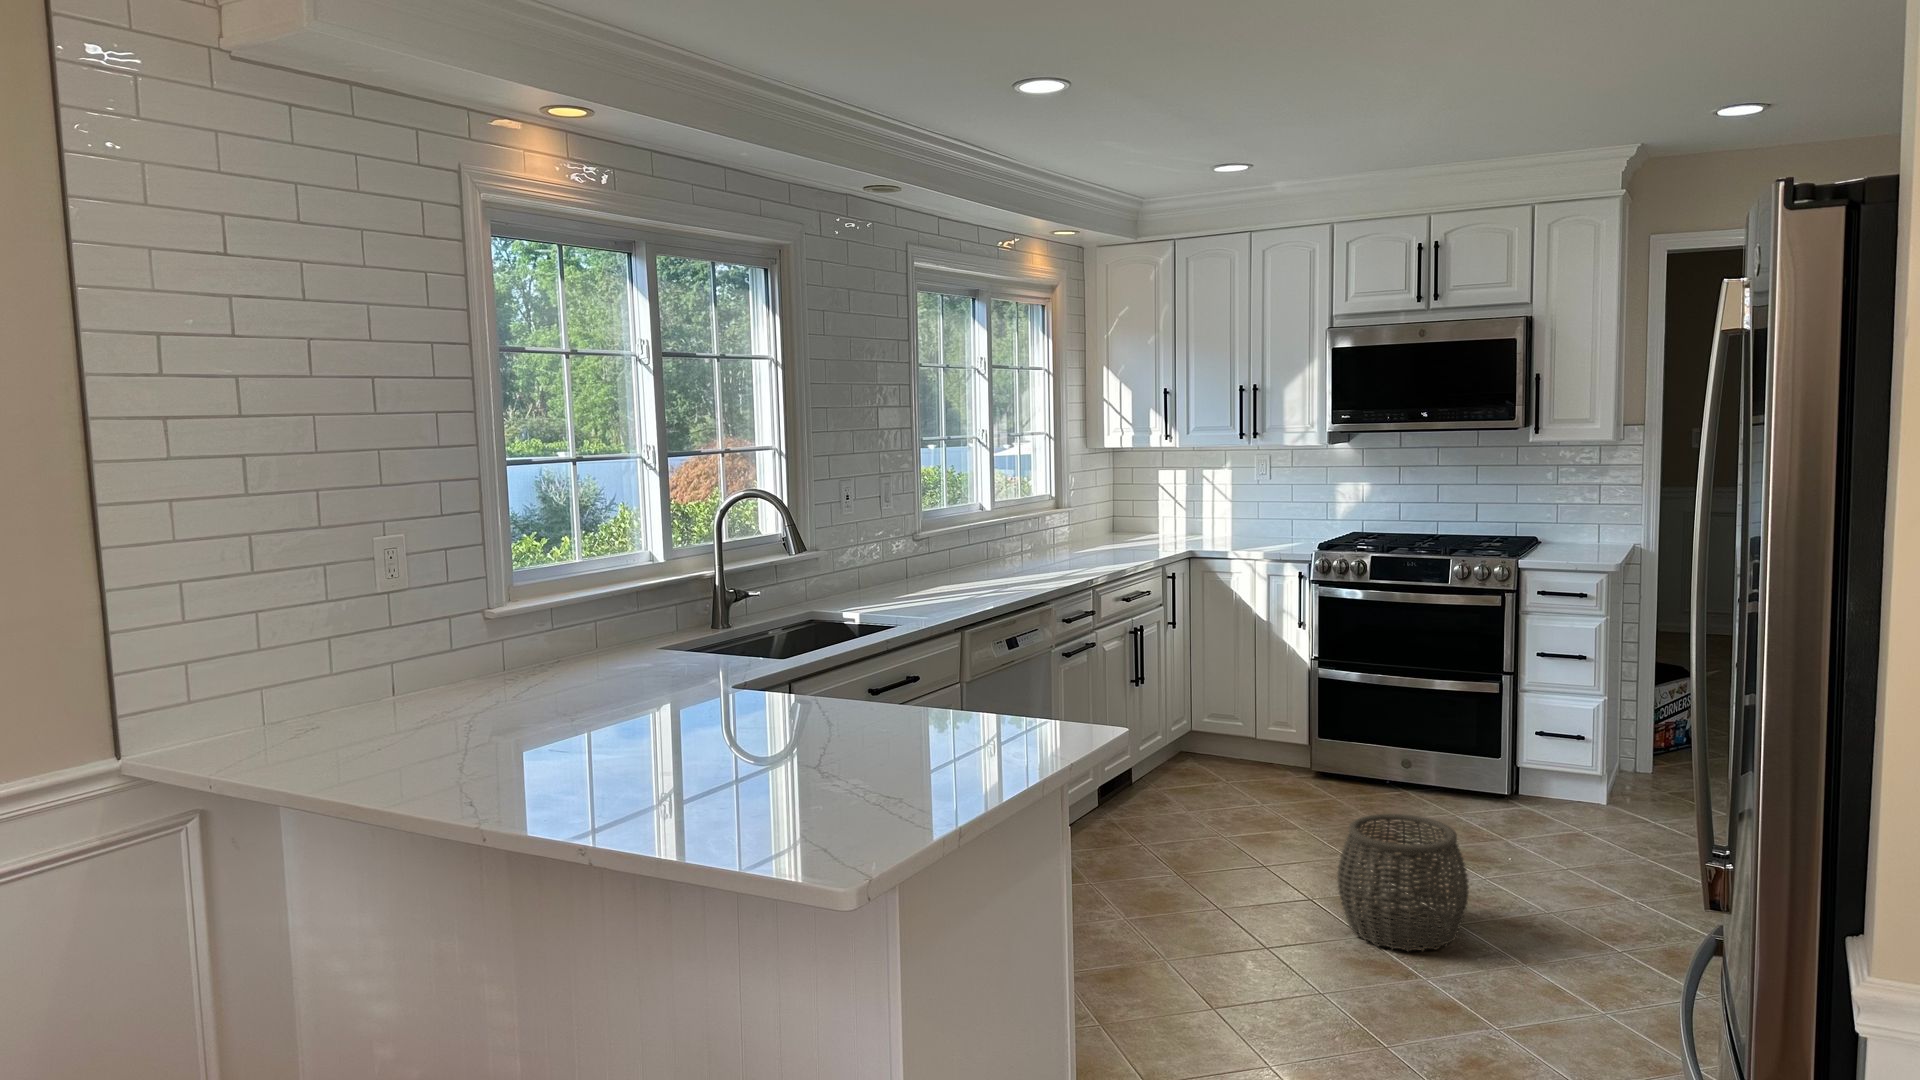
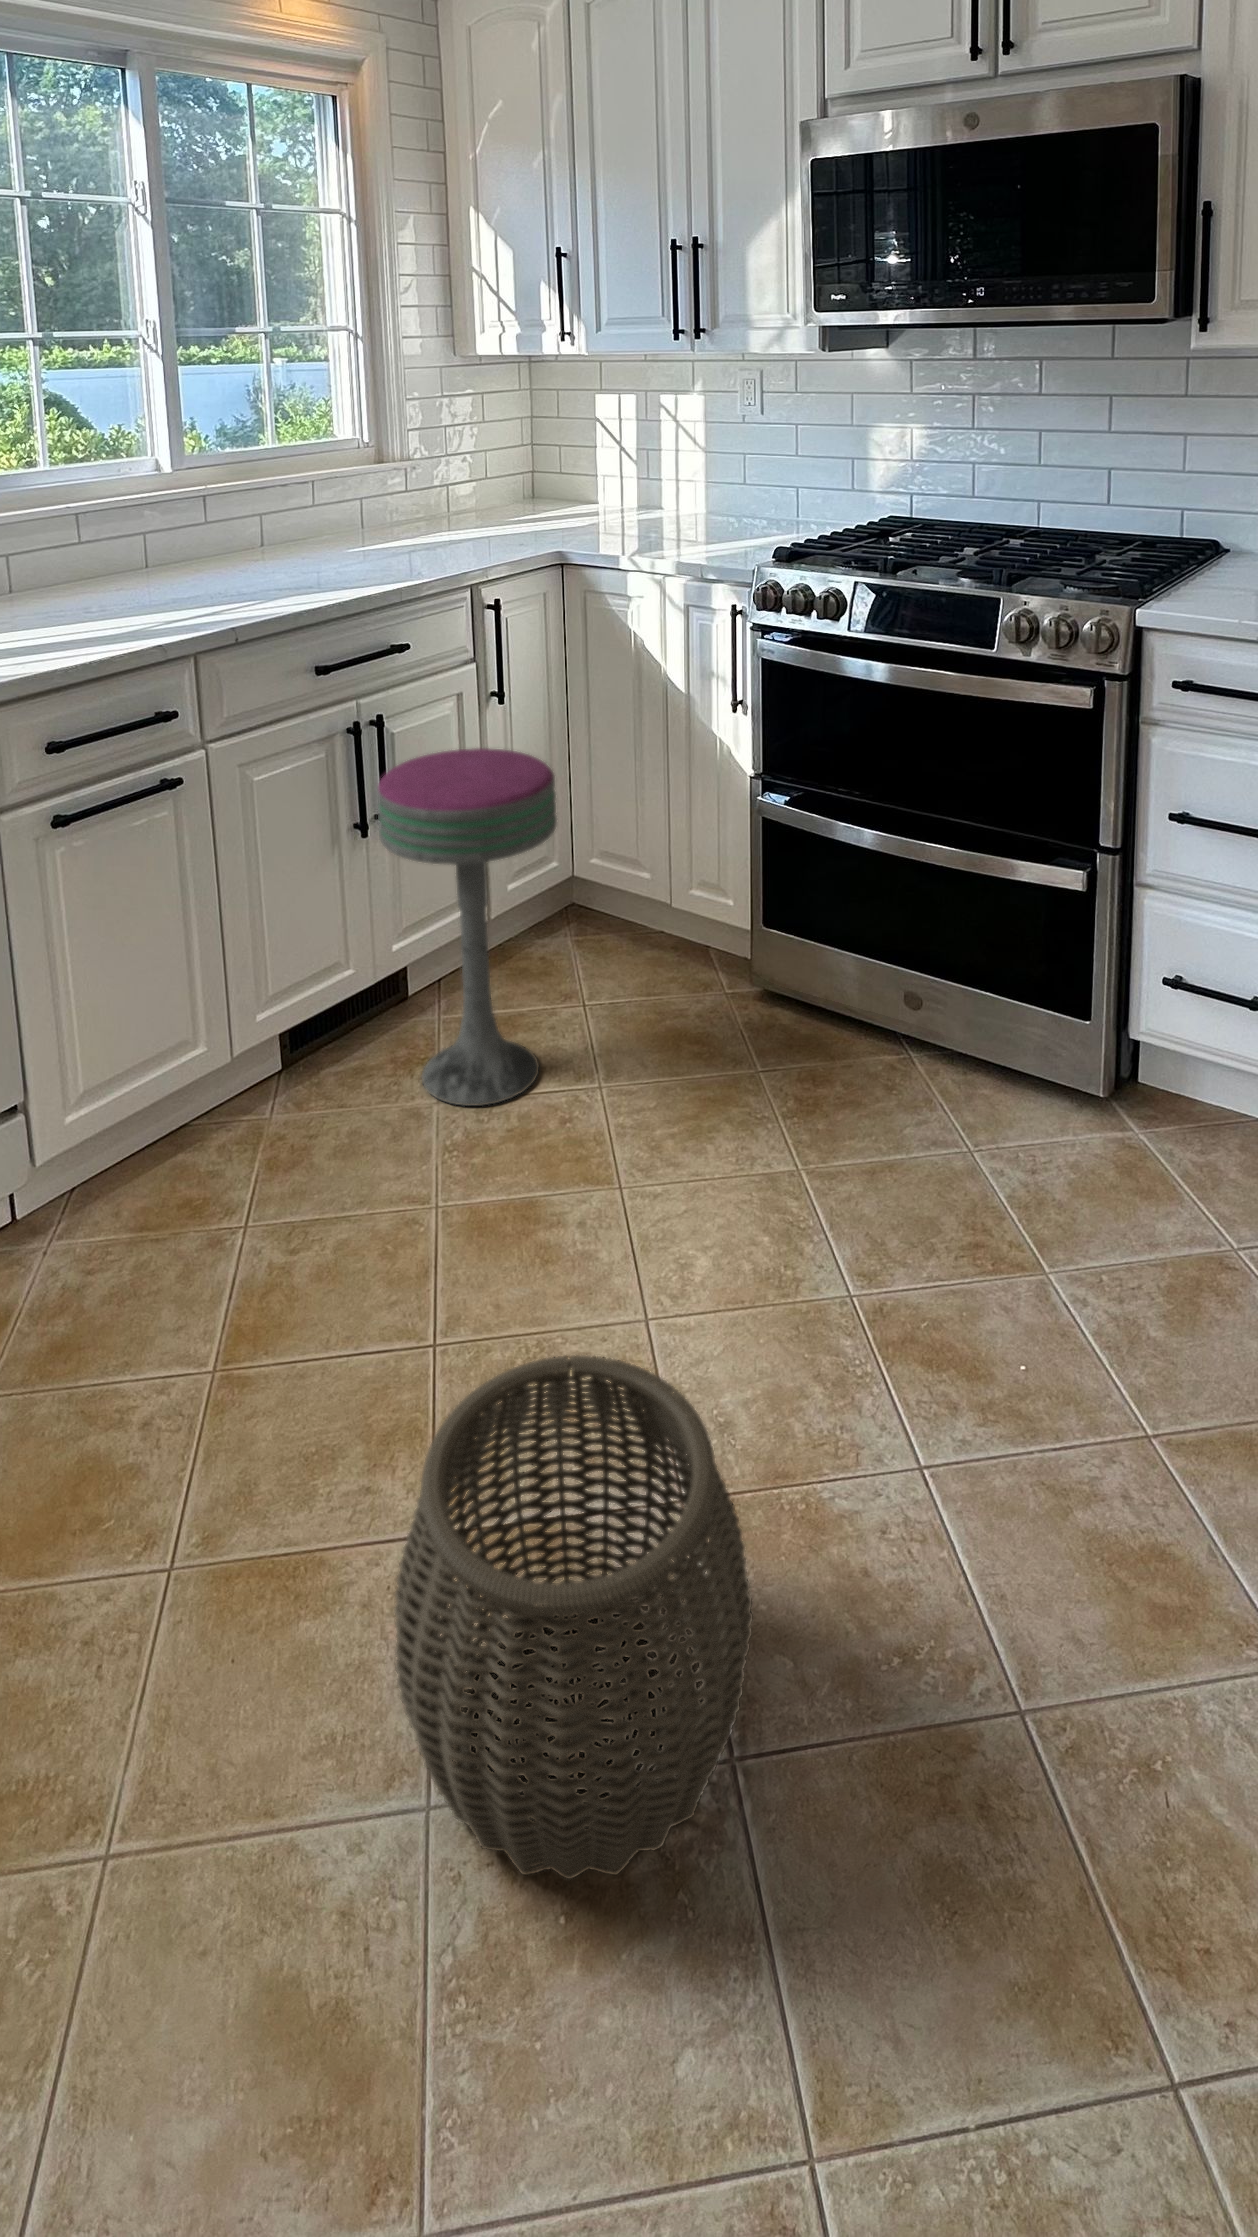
bar stool: none [1155,644,1244,815] -> present [377,748,557,1106]

